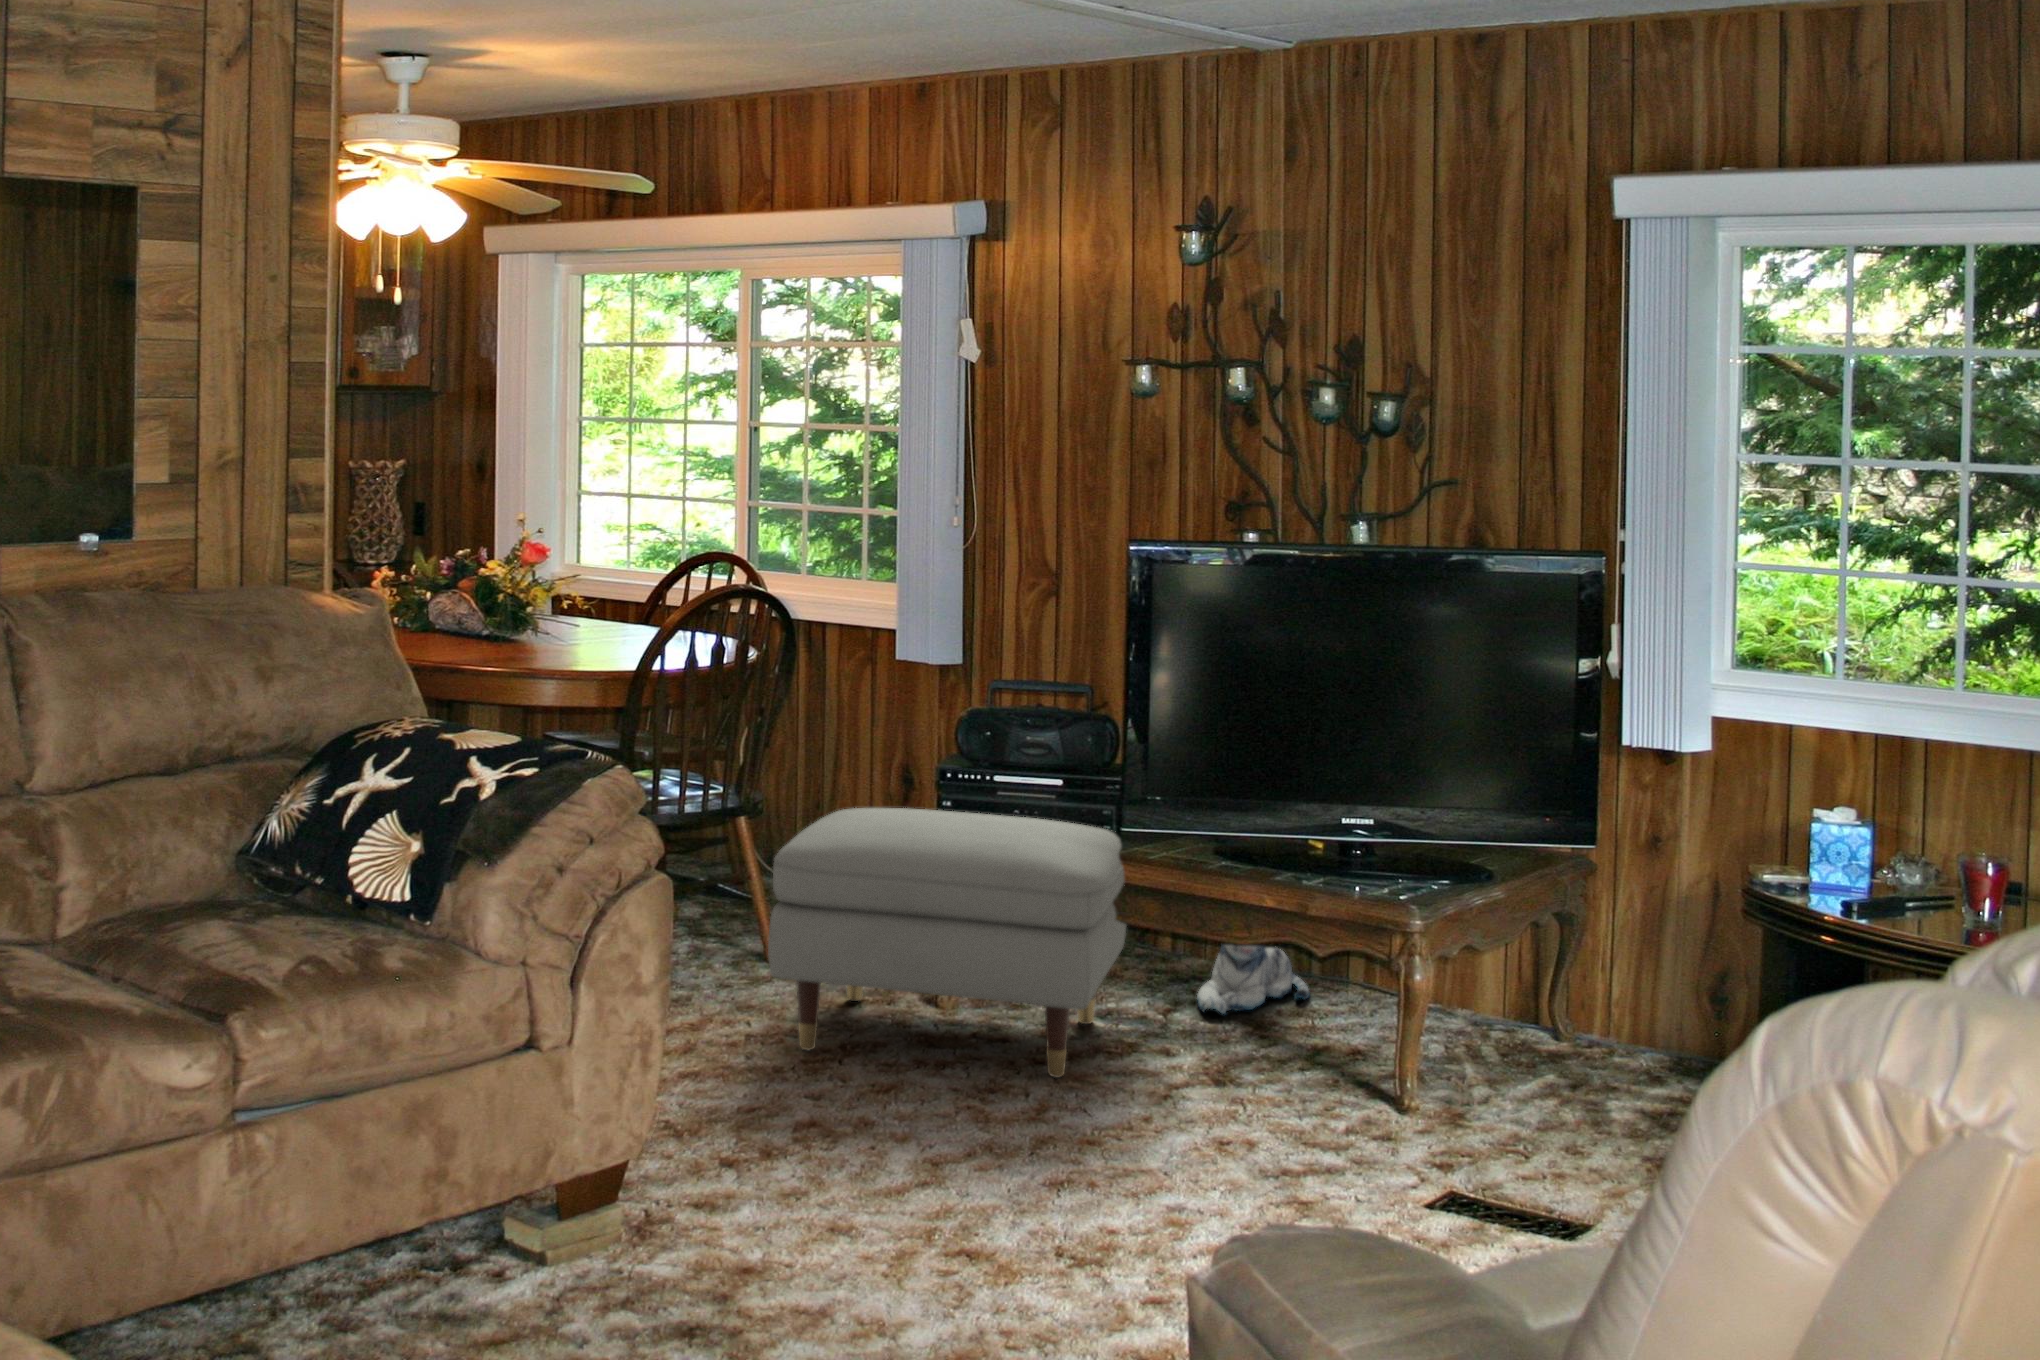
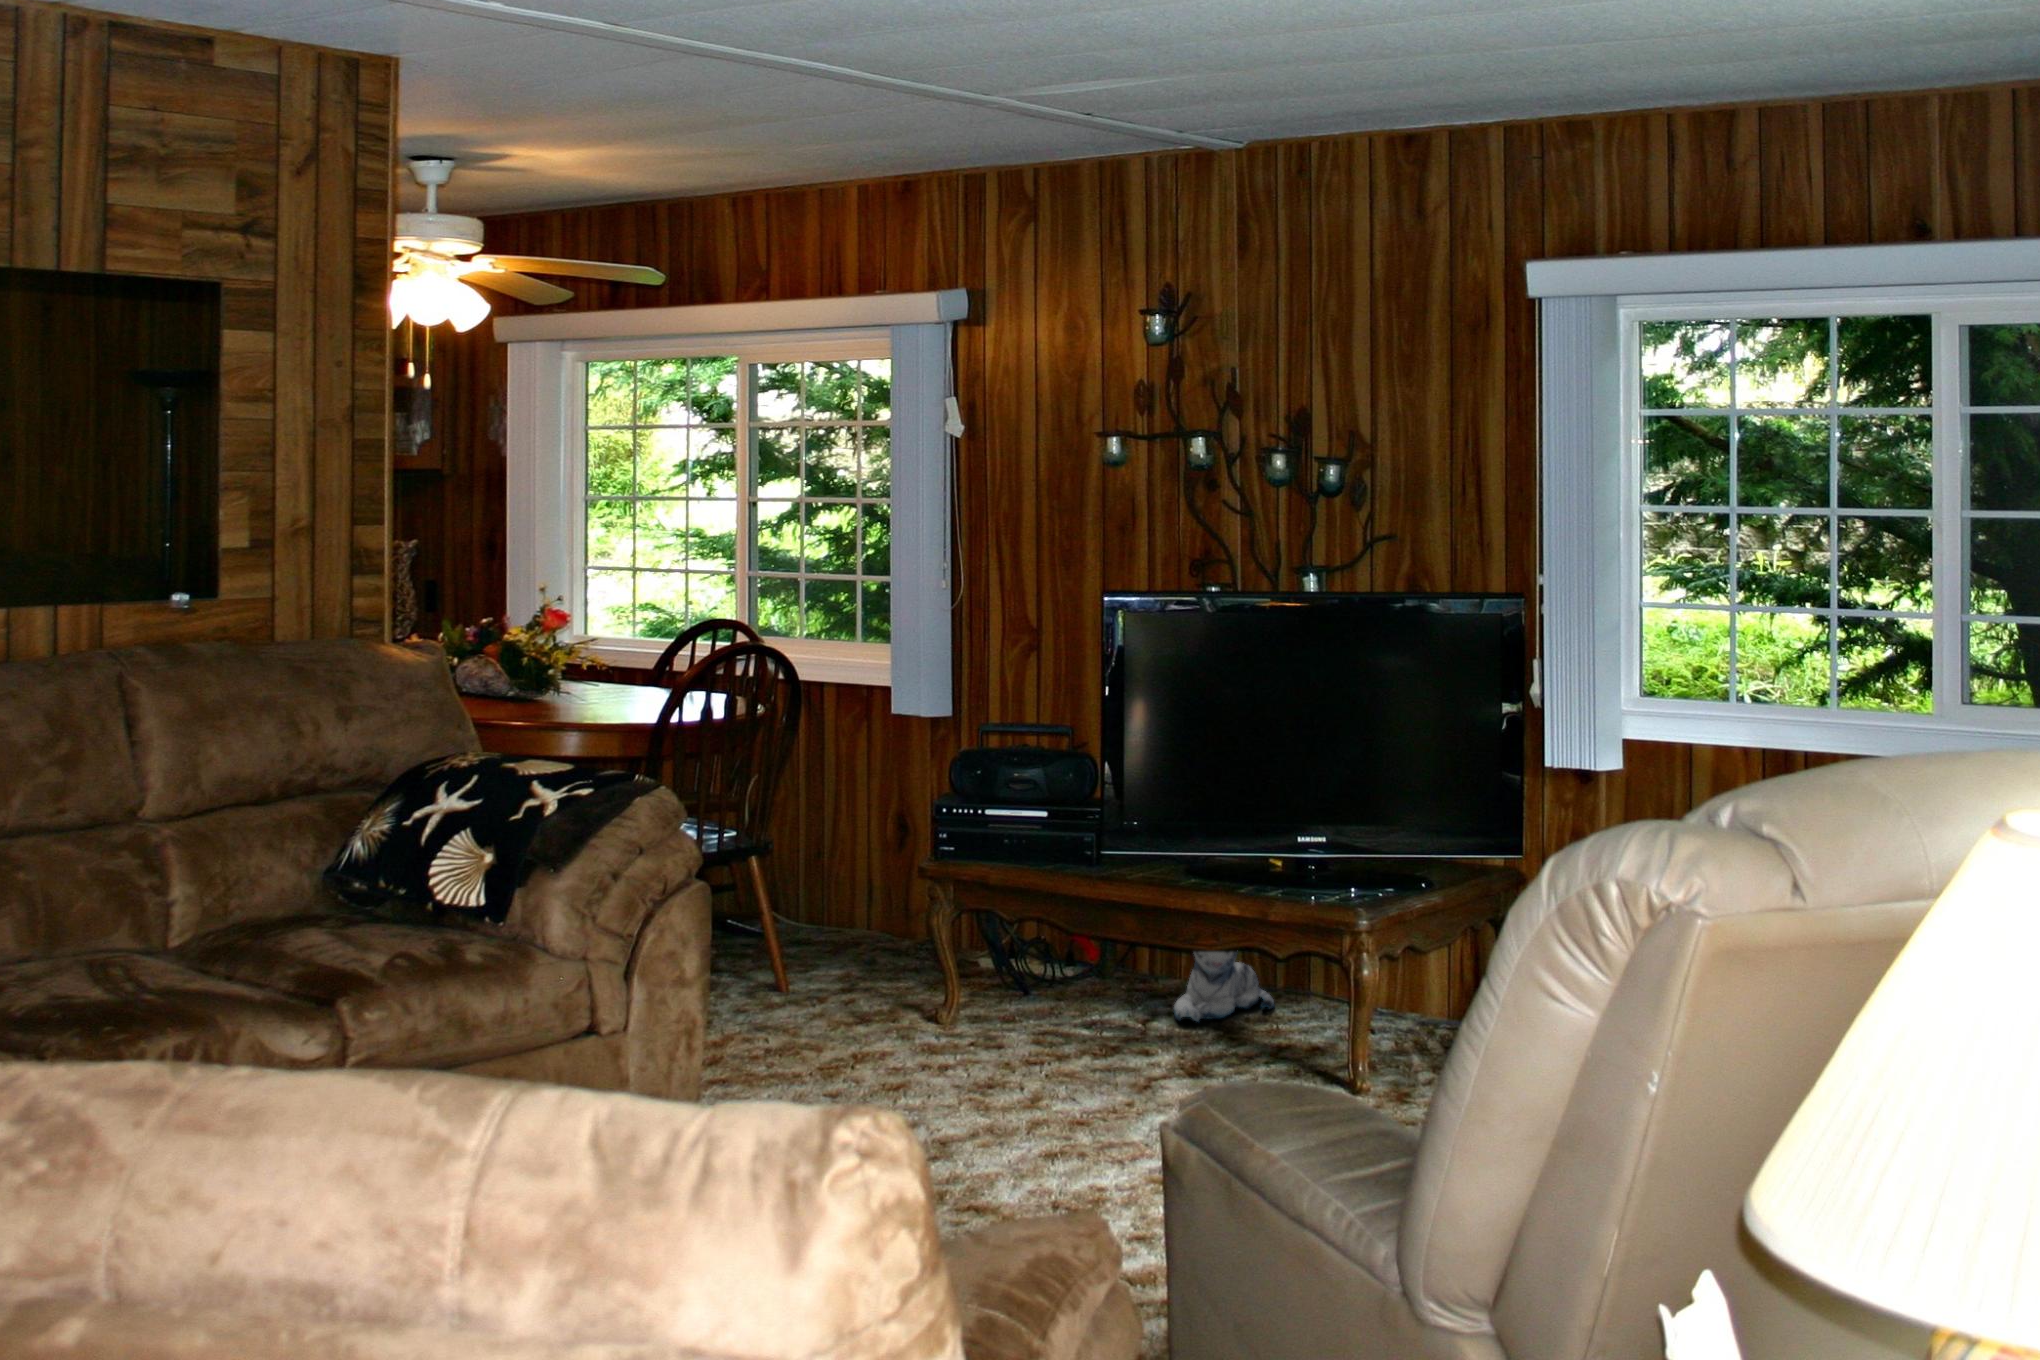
ottoman: present [768,808,1126,1078] -> none [787,845,1115,1075]

